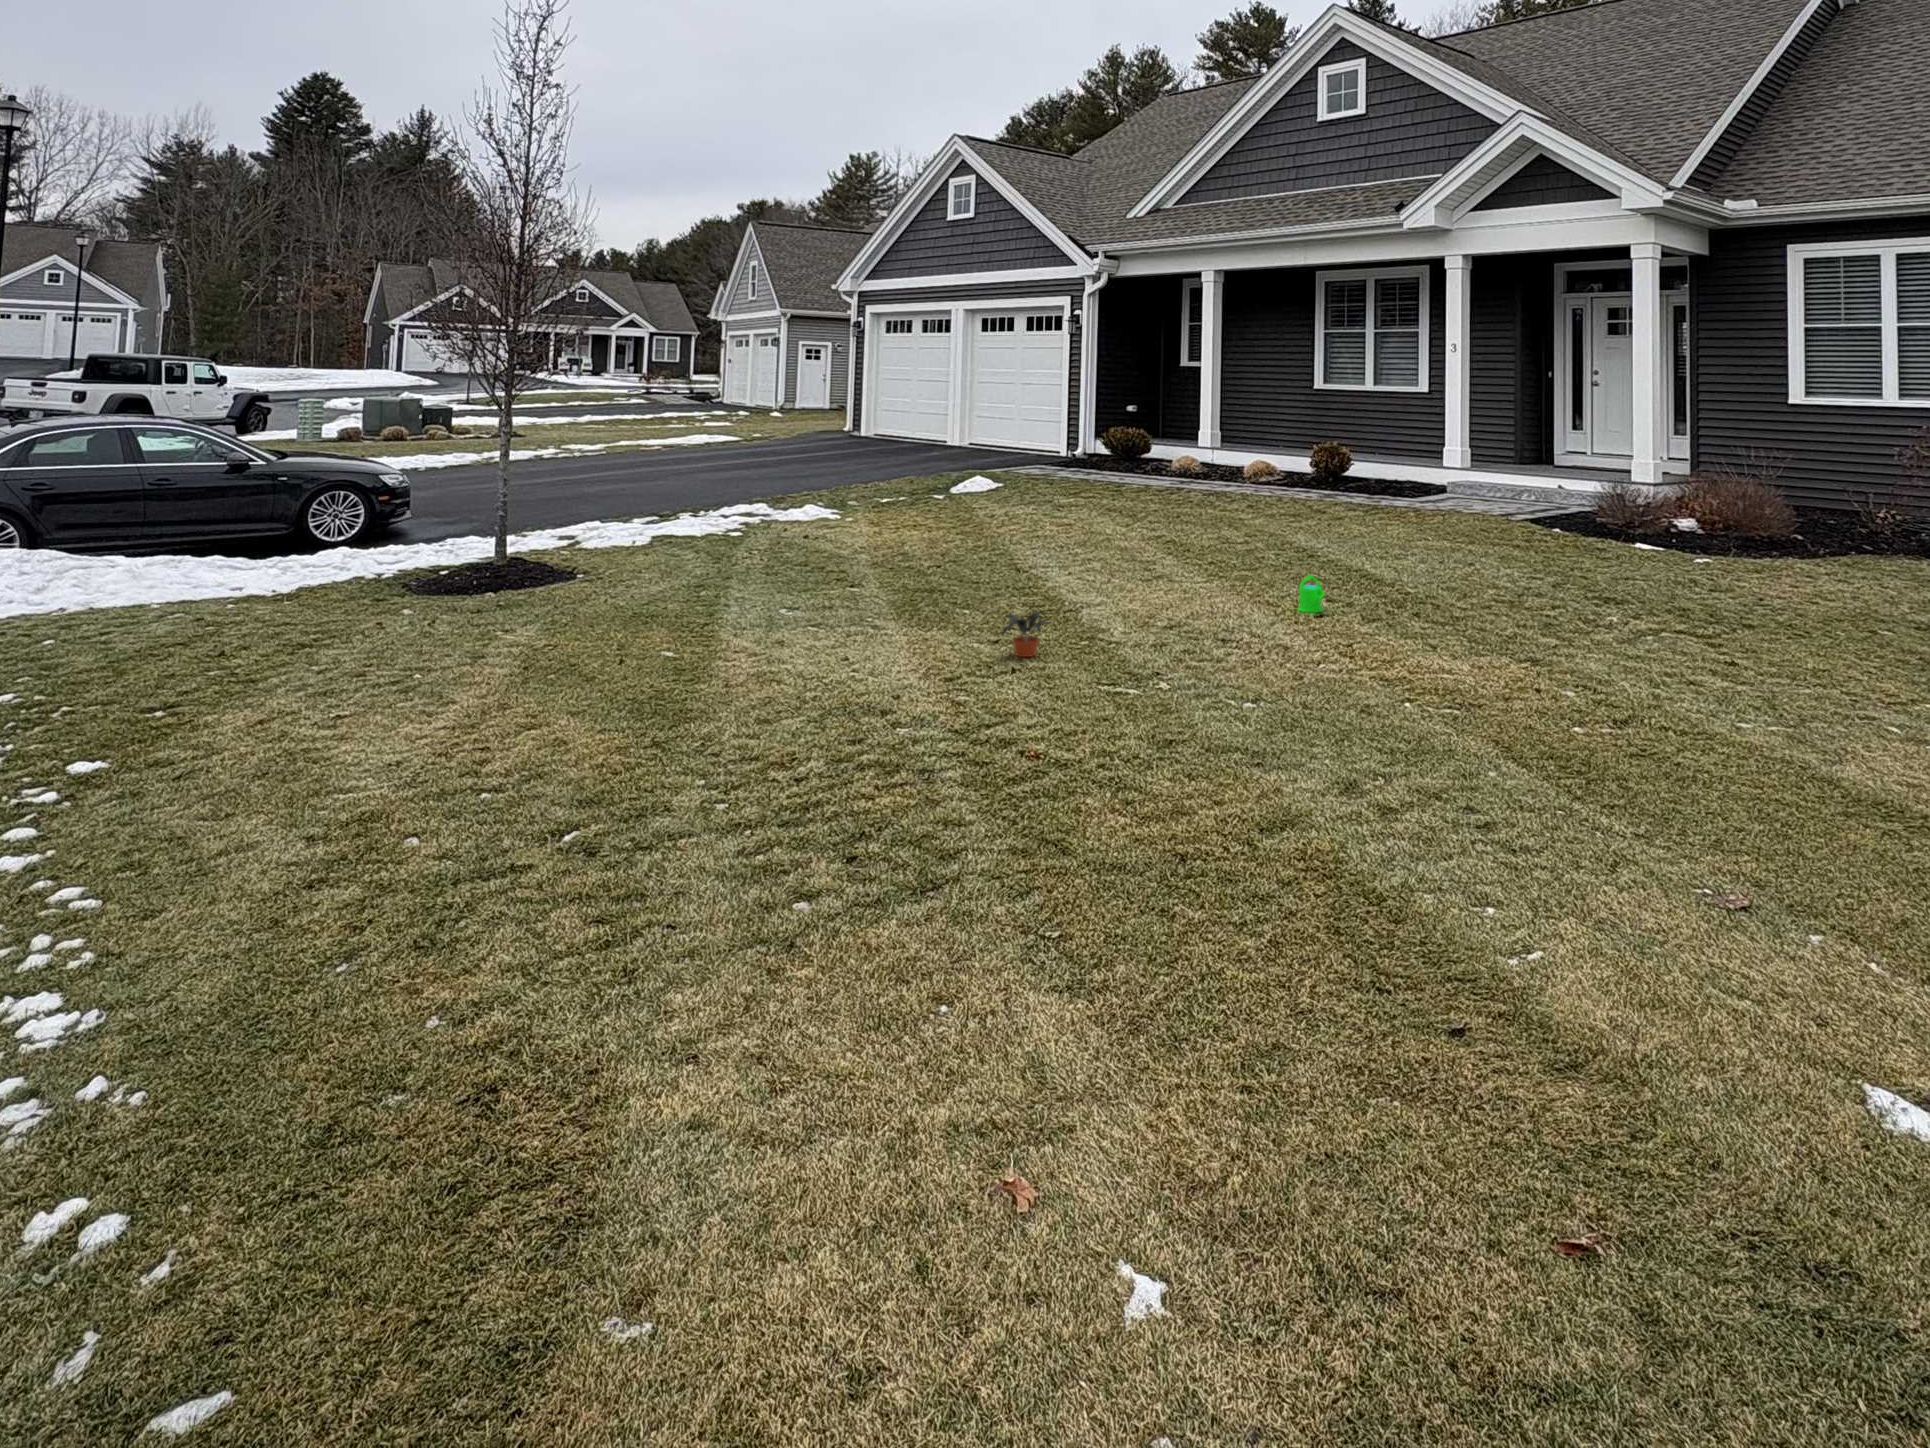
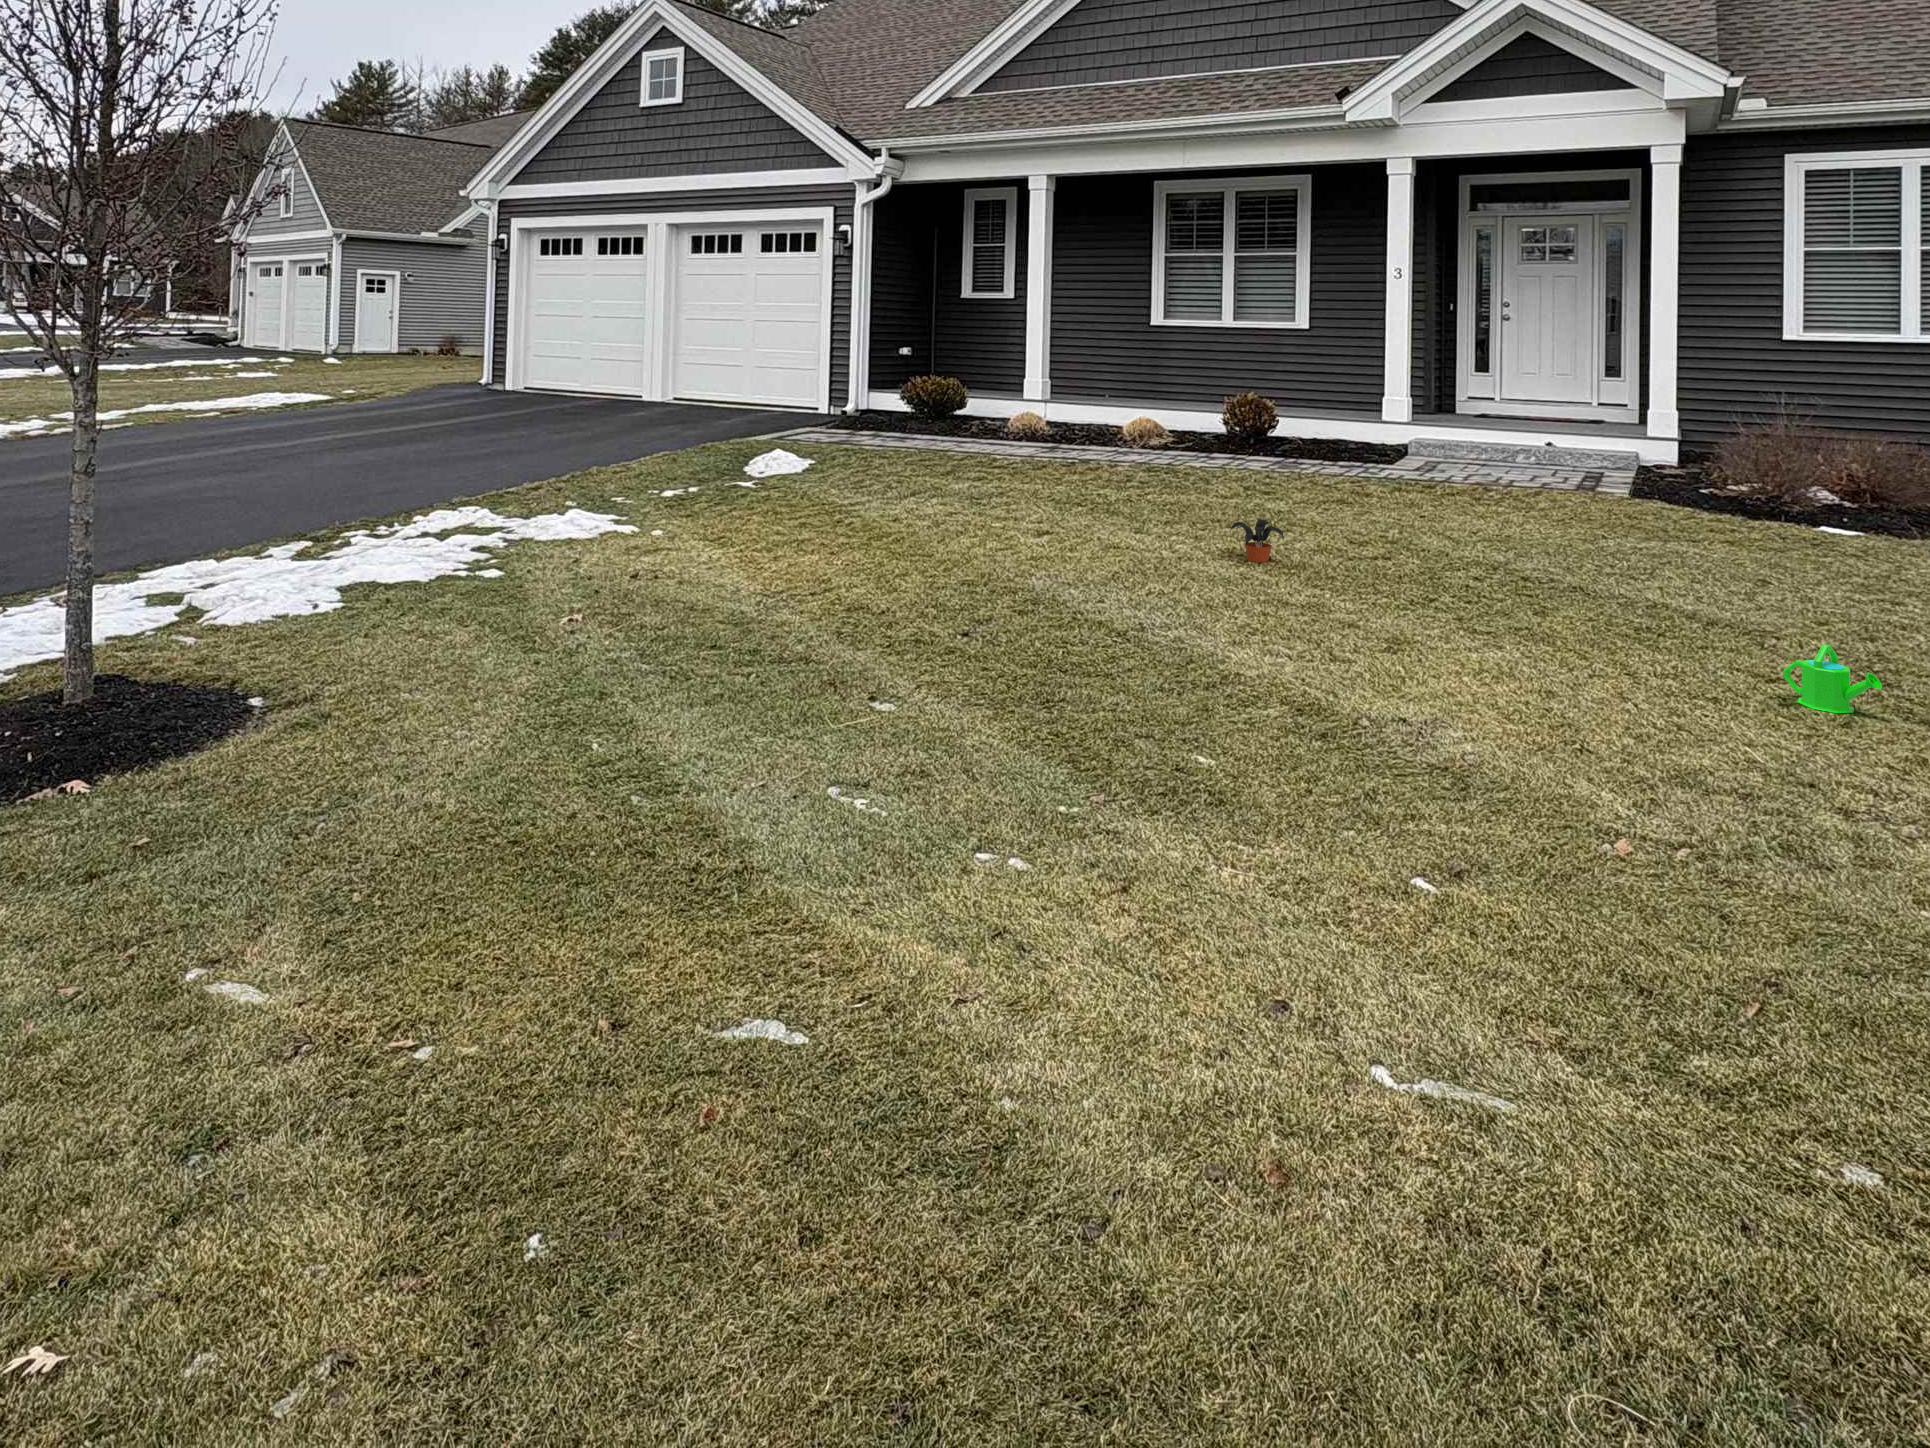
potted plant: present [1002,612,1048,657] -> present [1230,518,1284,562]

